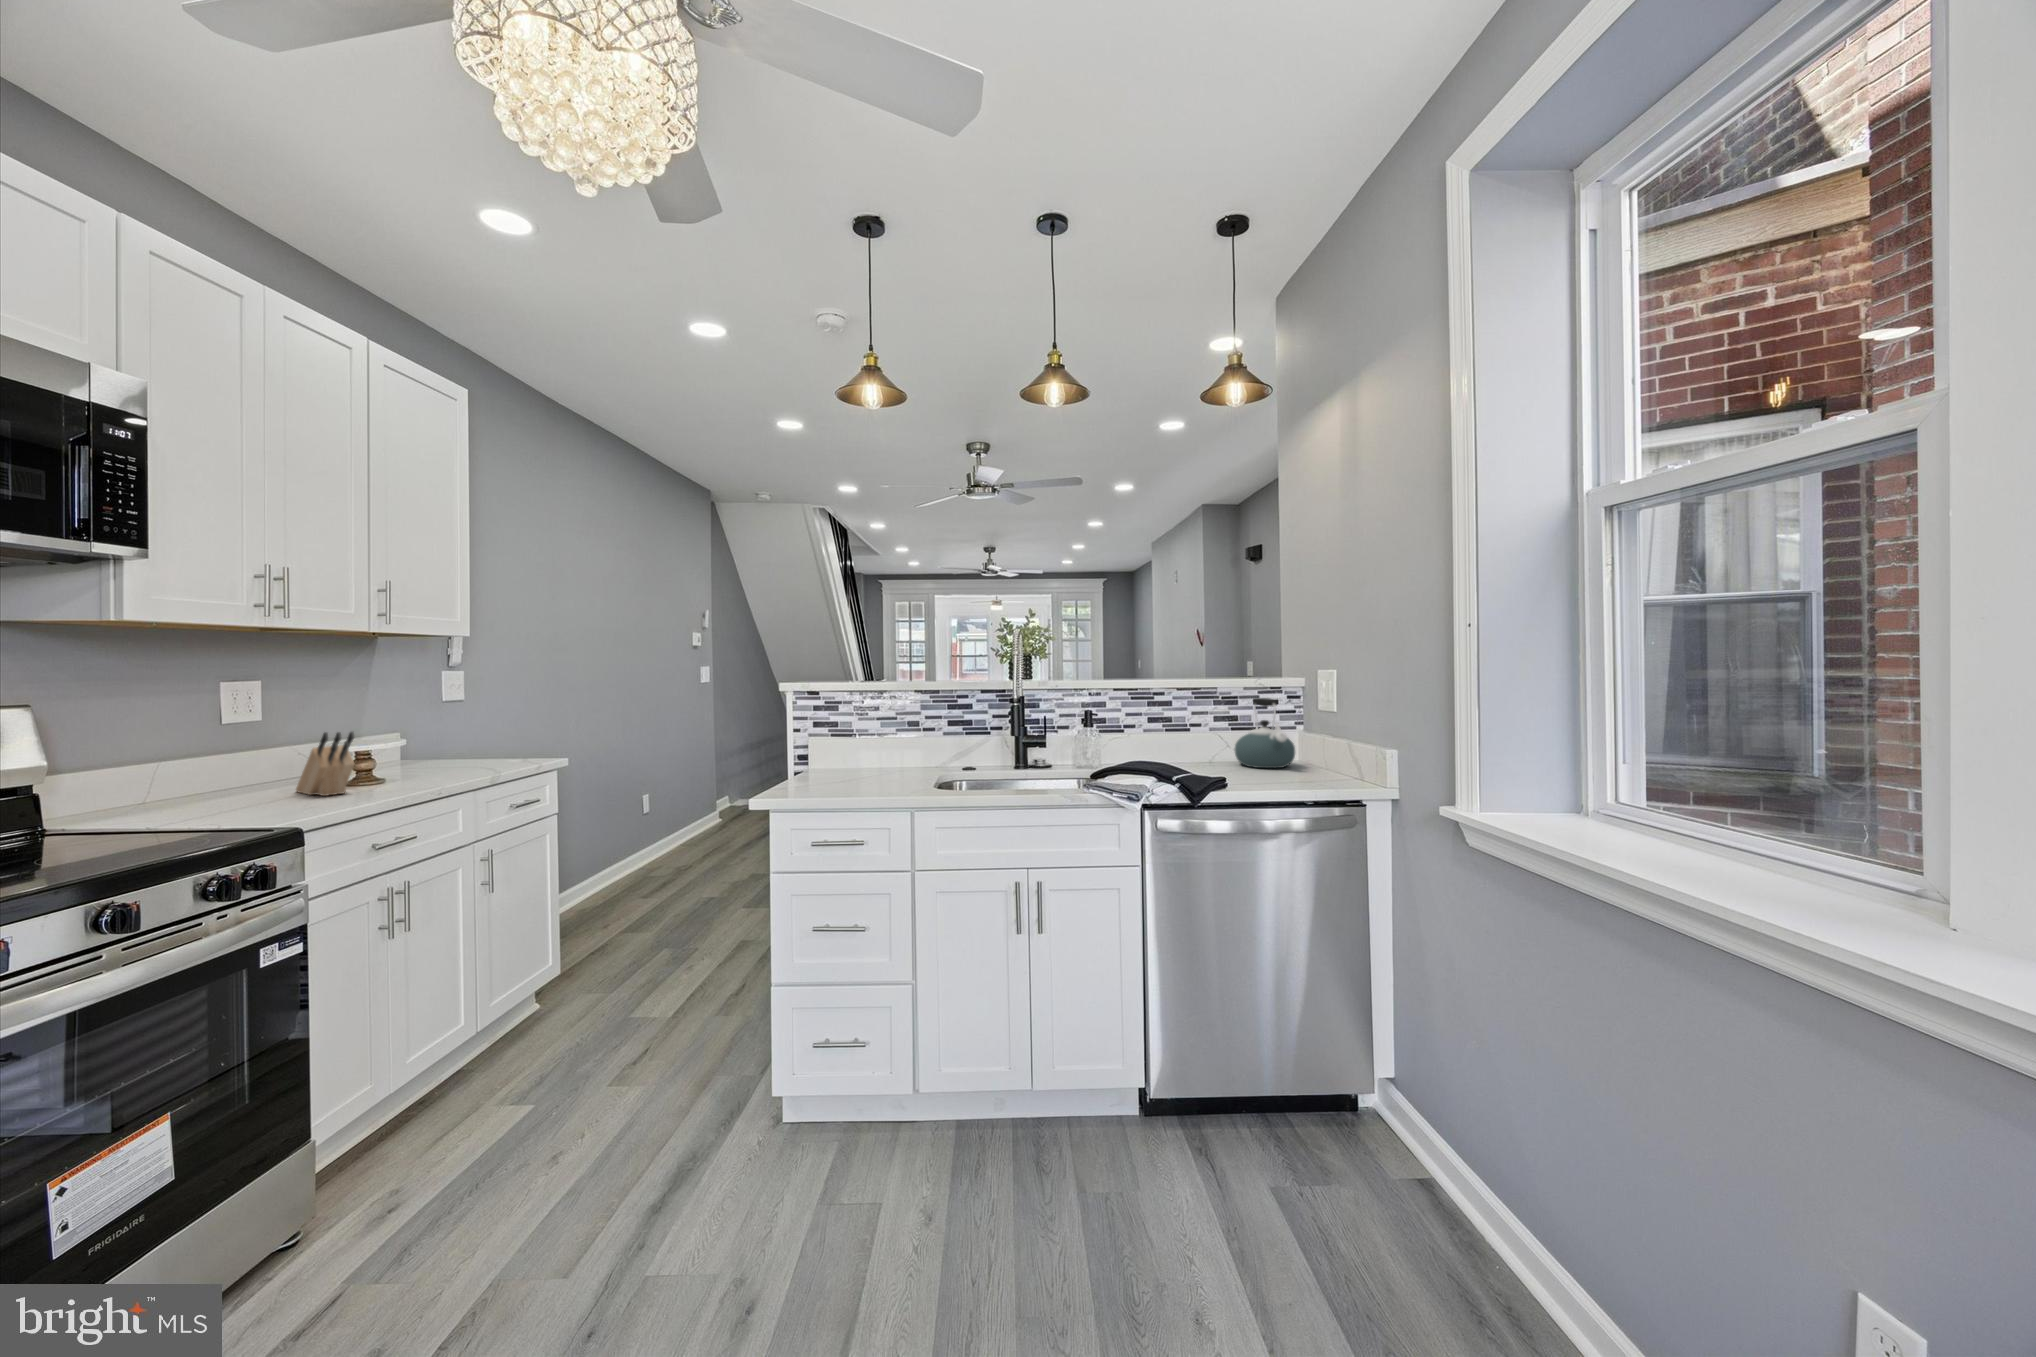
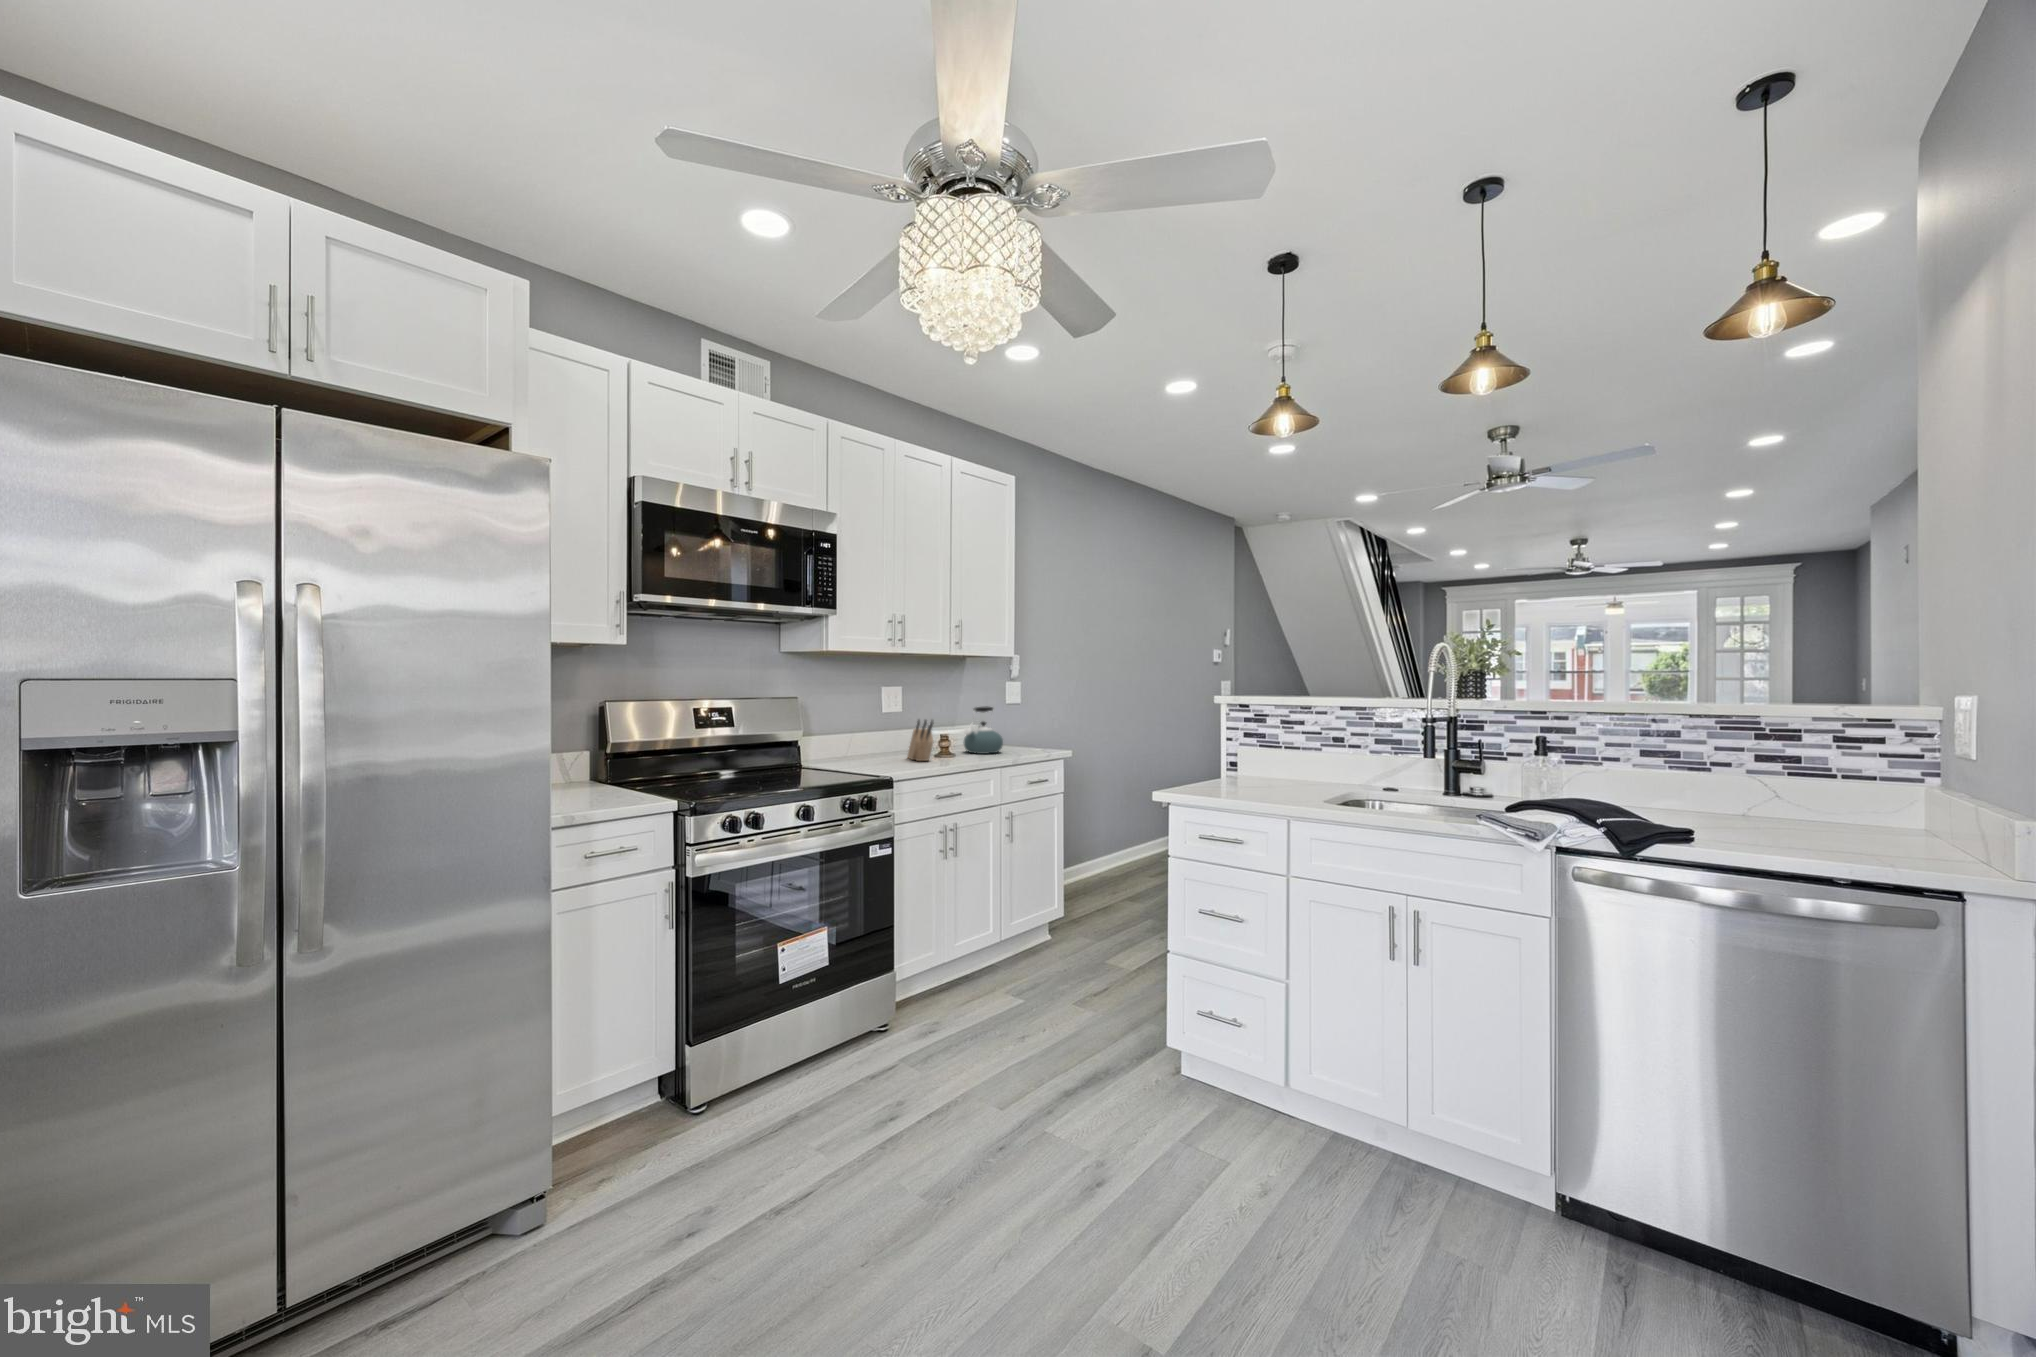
kettle: present [1235,698,1295,768] -> present [964,706,1003,754]

